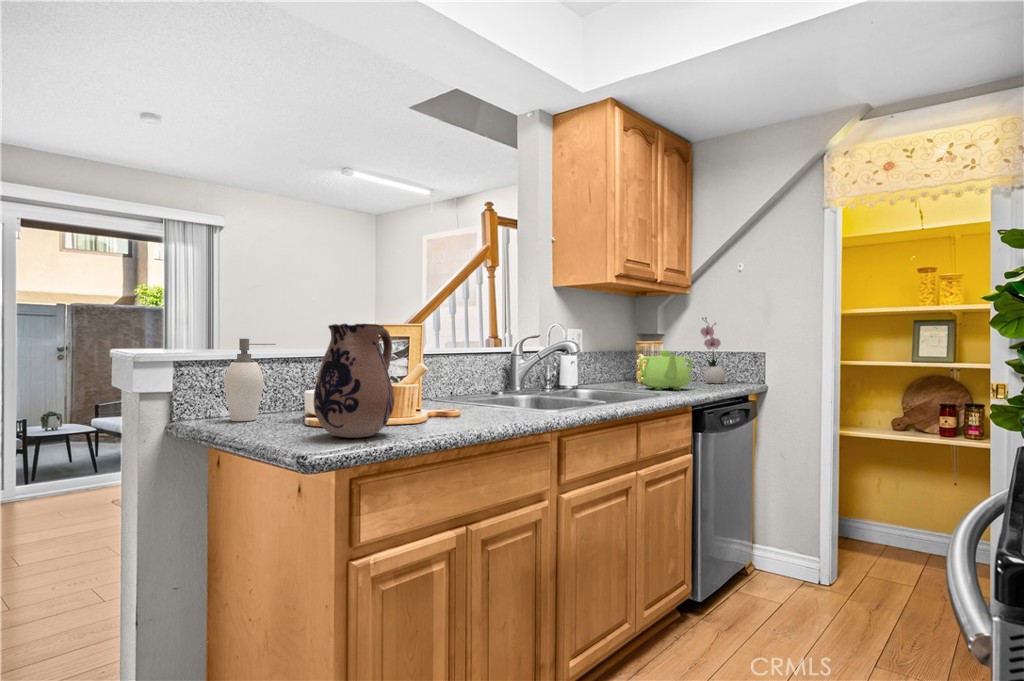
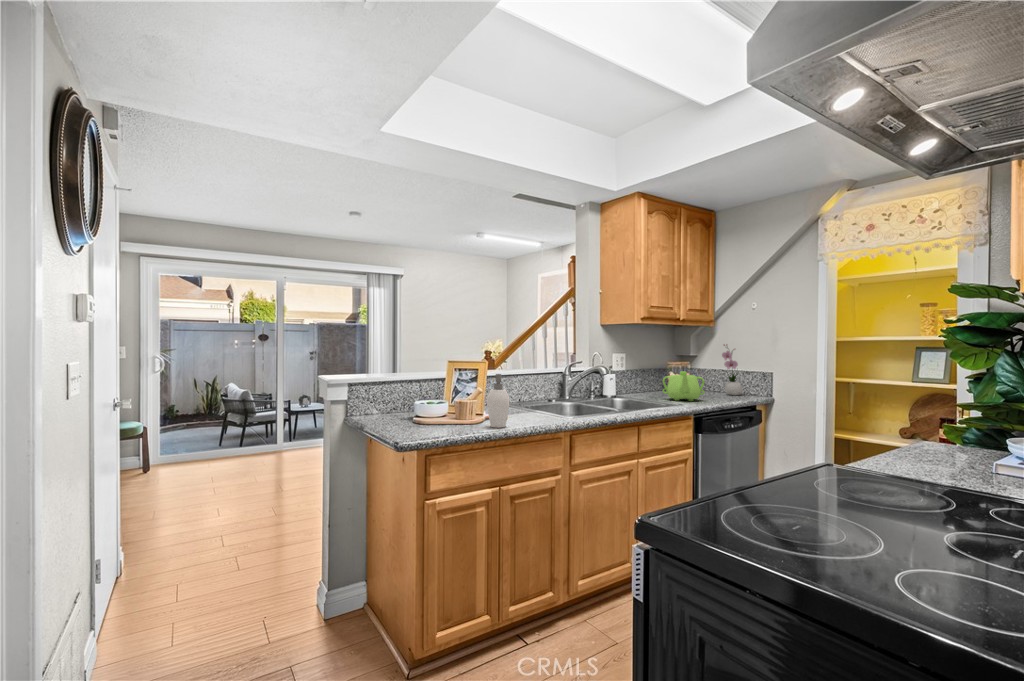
ceramic pitcher: present [314,324,394,438] -> none [411,368,458,433]
soap dispenser: present [224,339,275,421] -> present [487,374,516,428]

